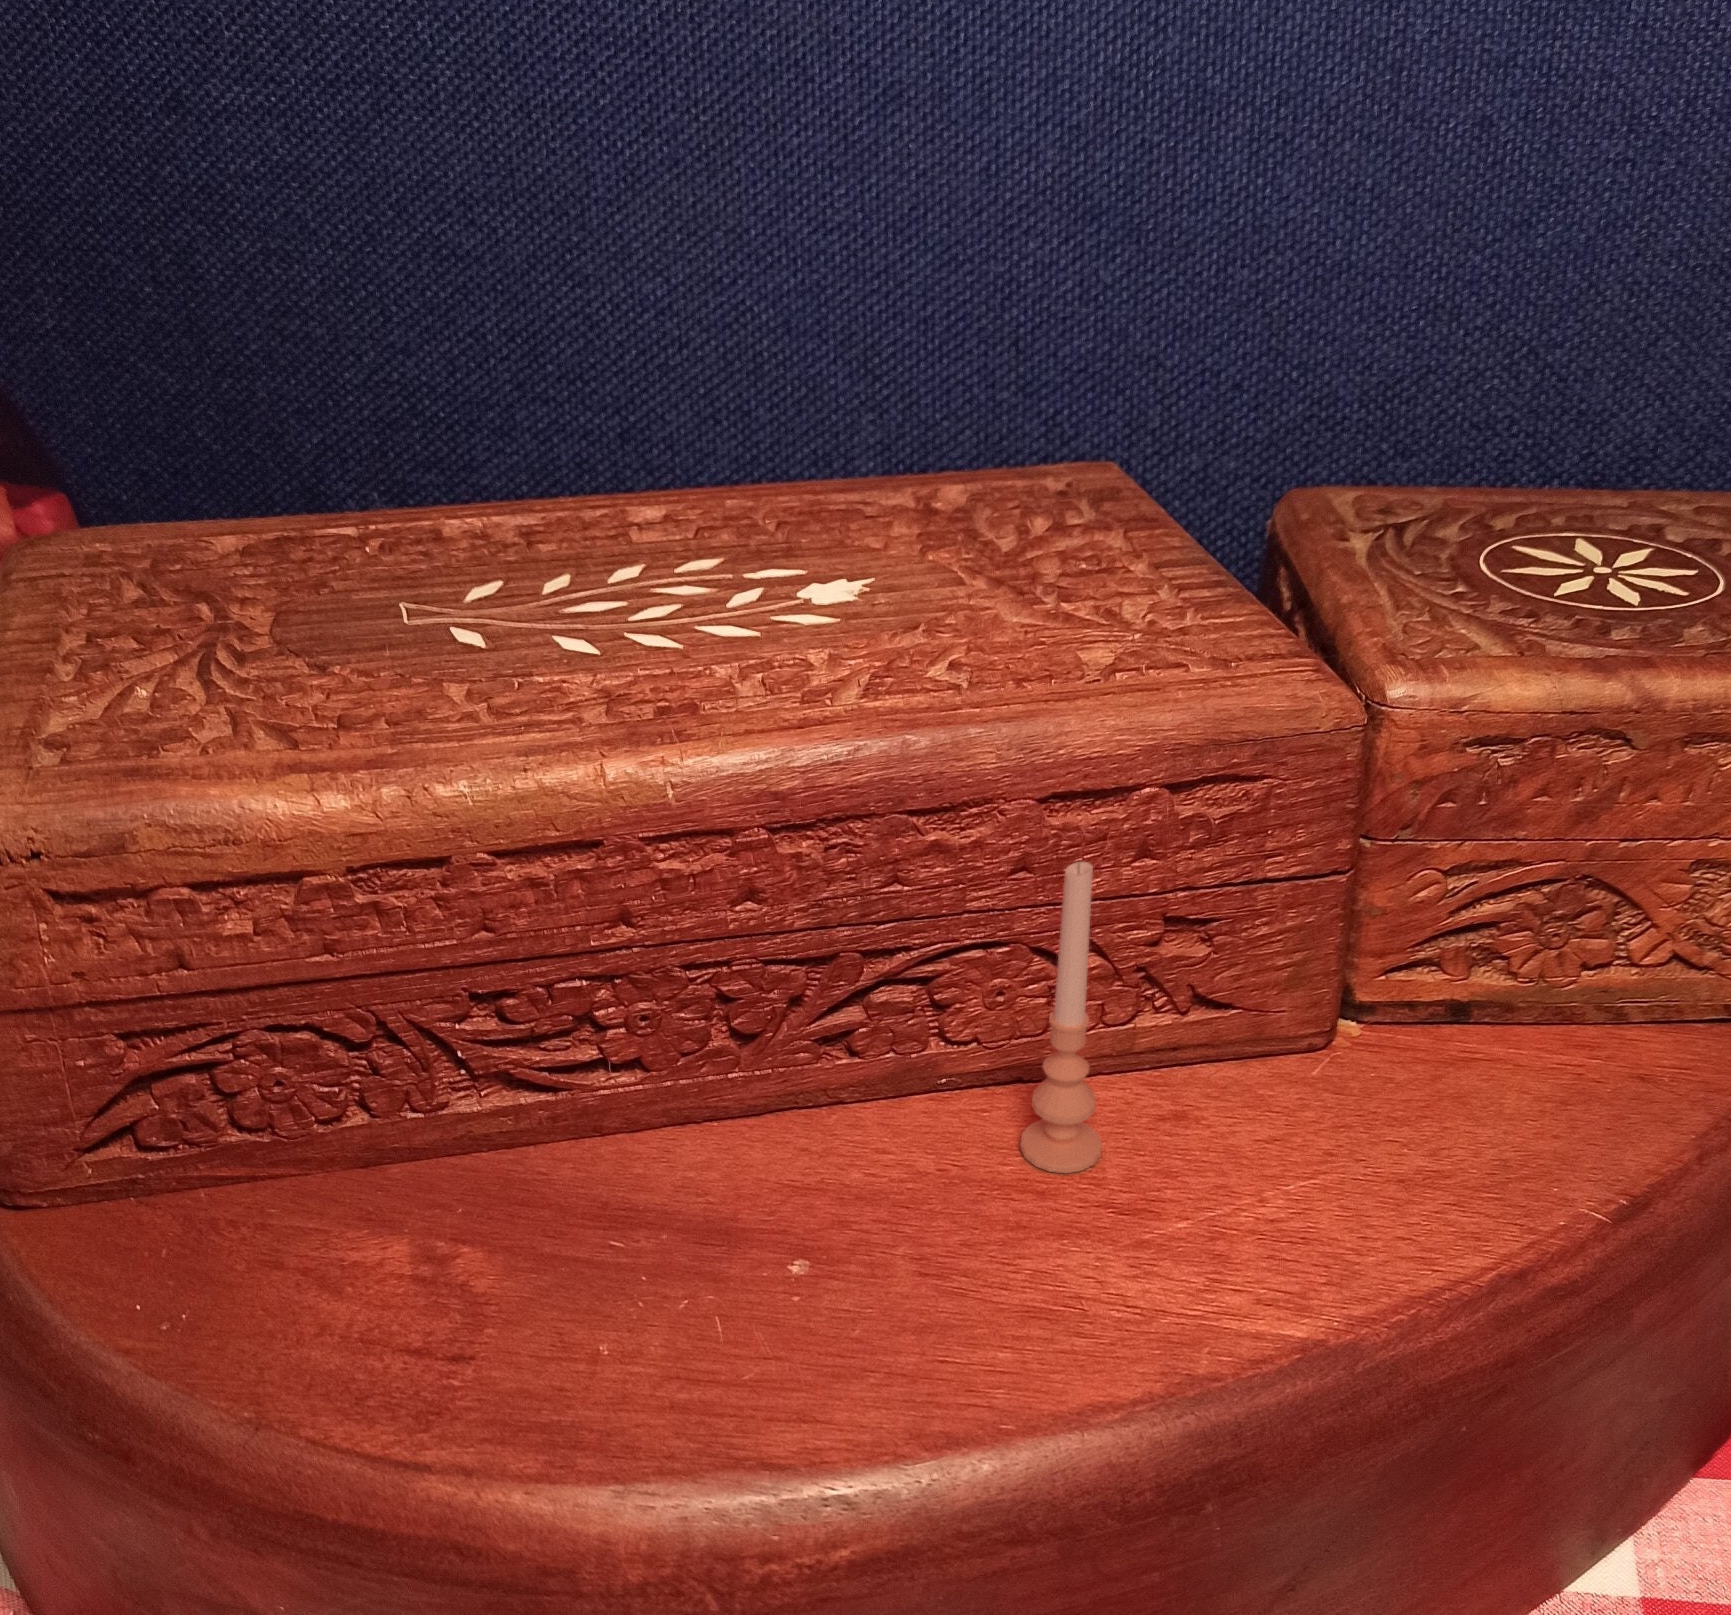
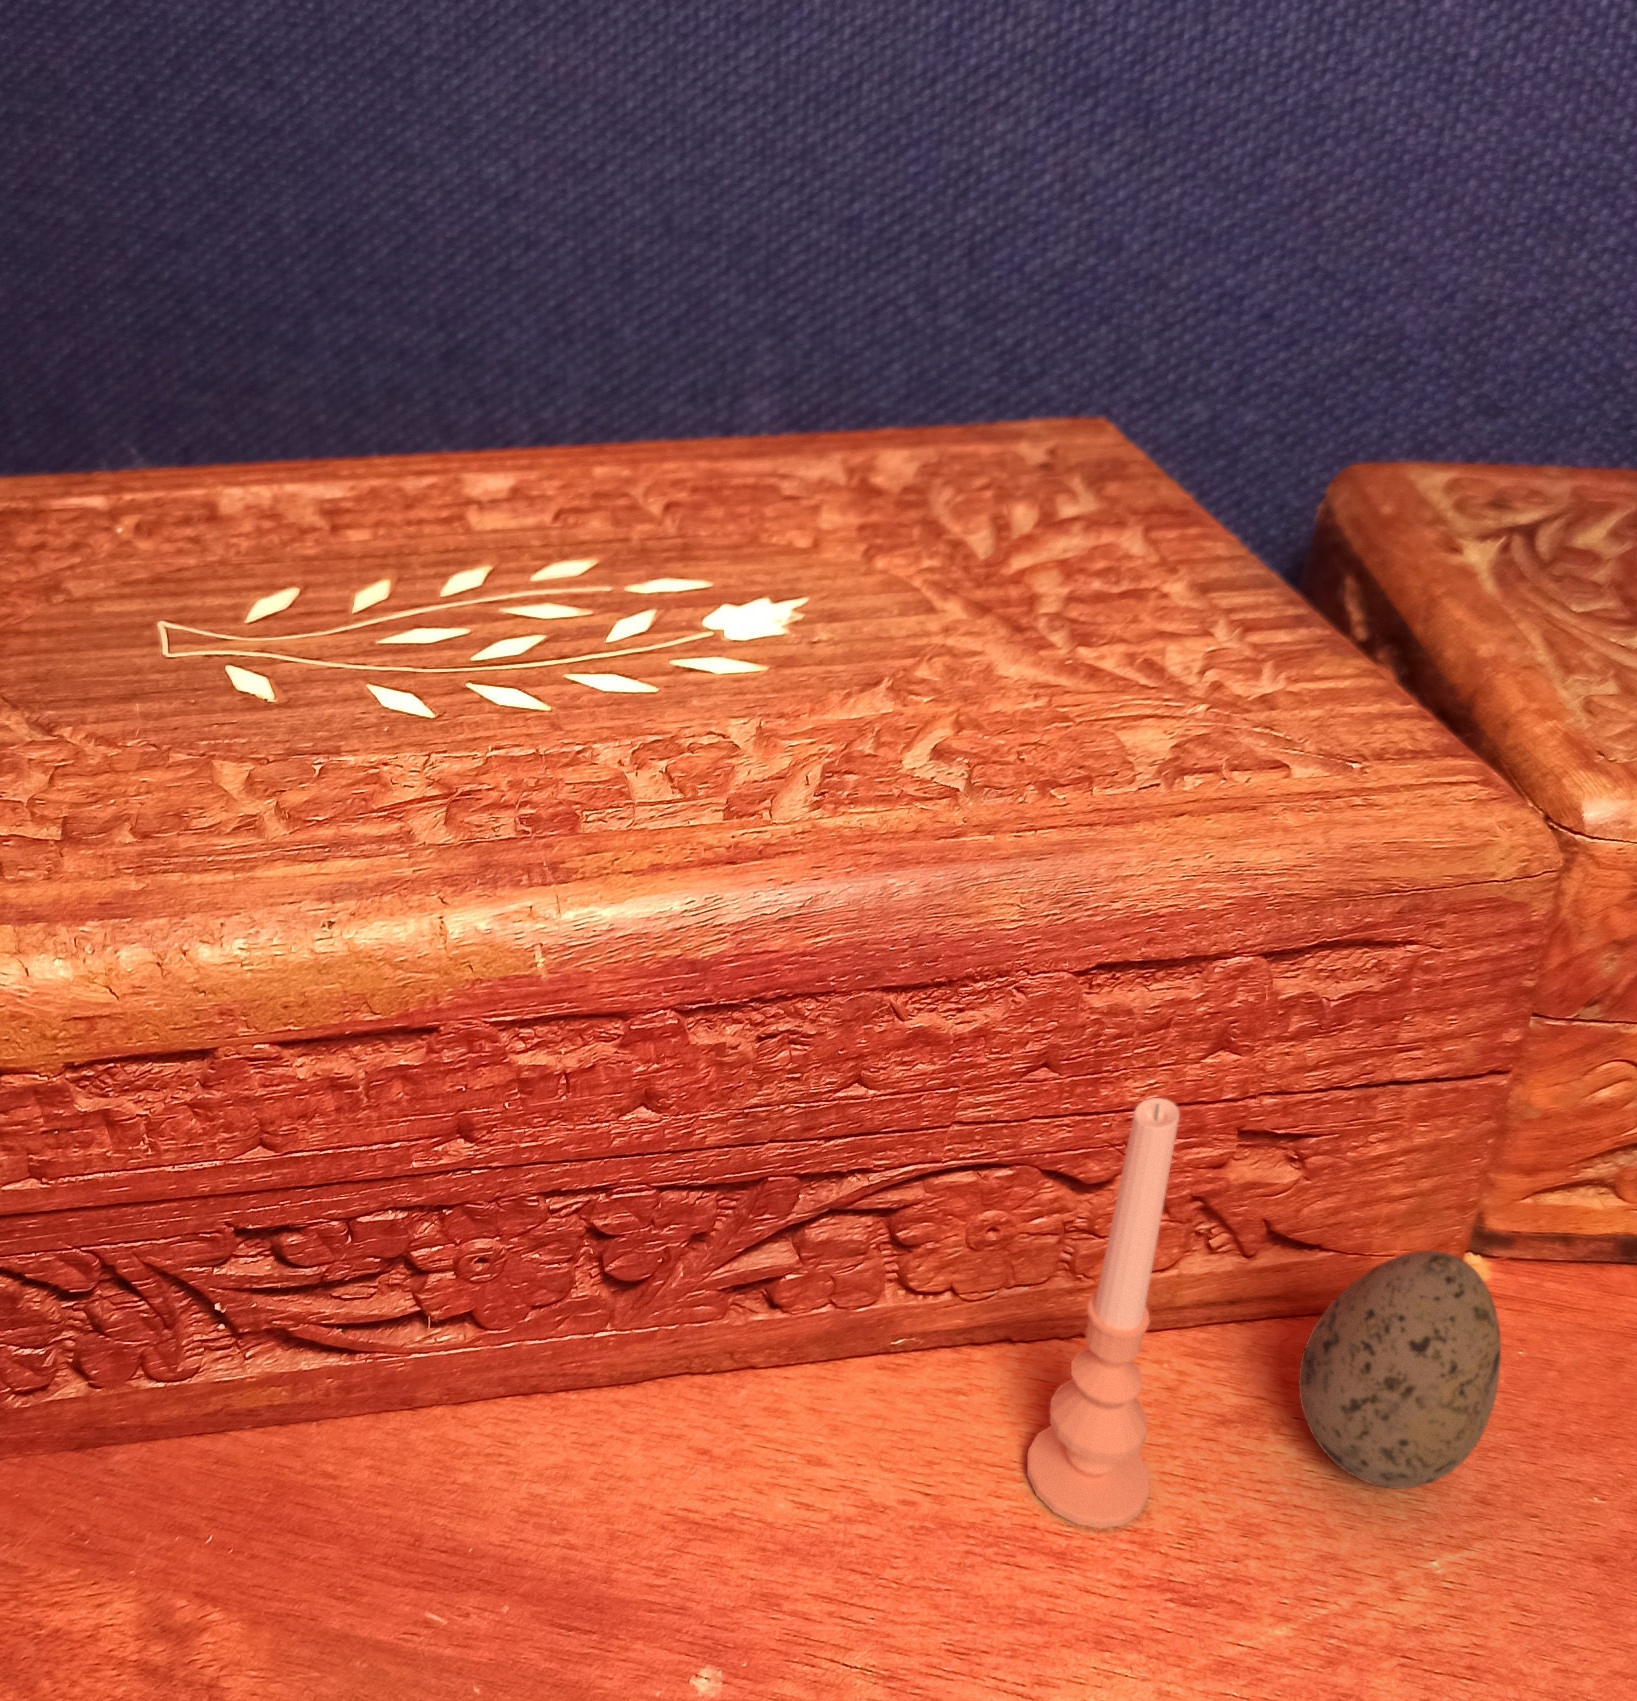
decorative egg: none [1202,970,1323,1140] -> present [1299,1251,1501,1489]

